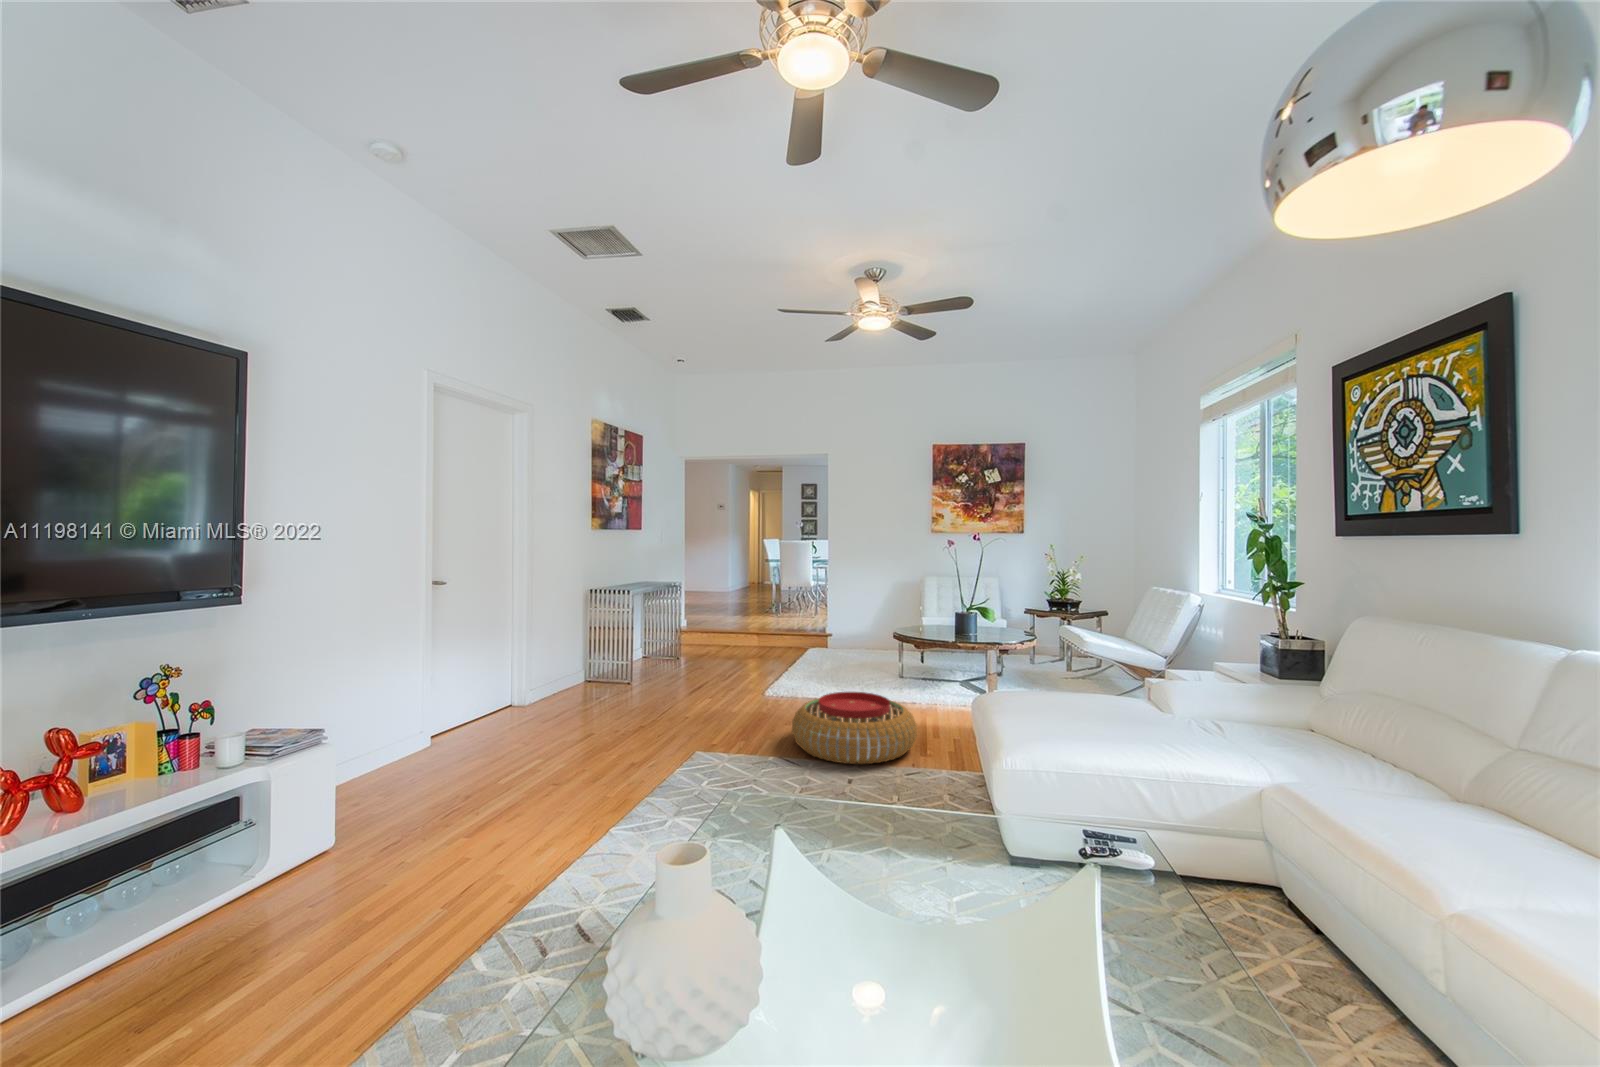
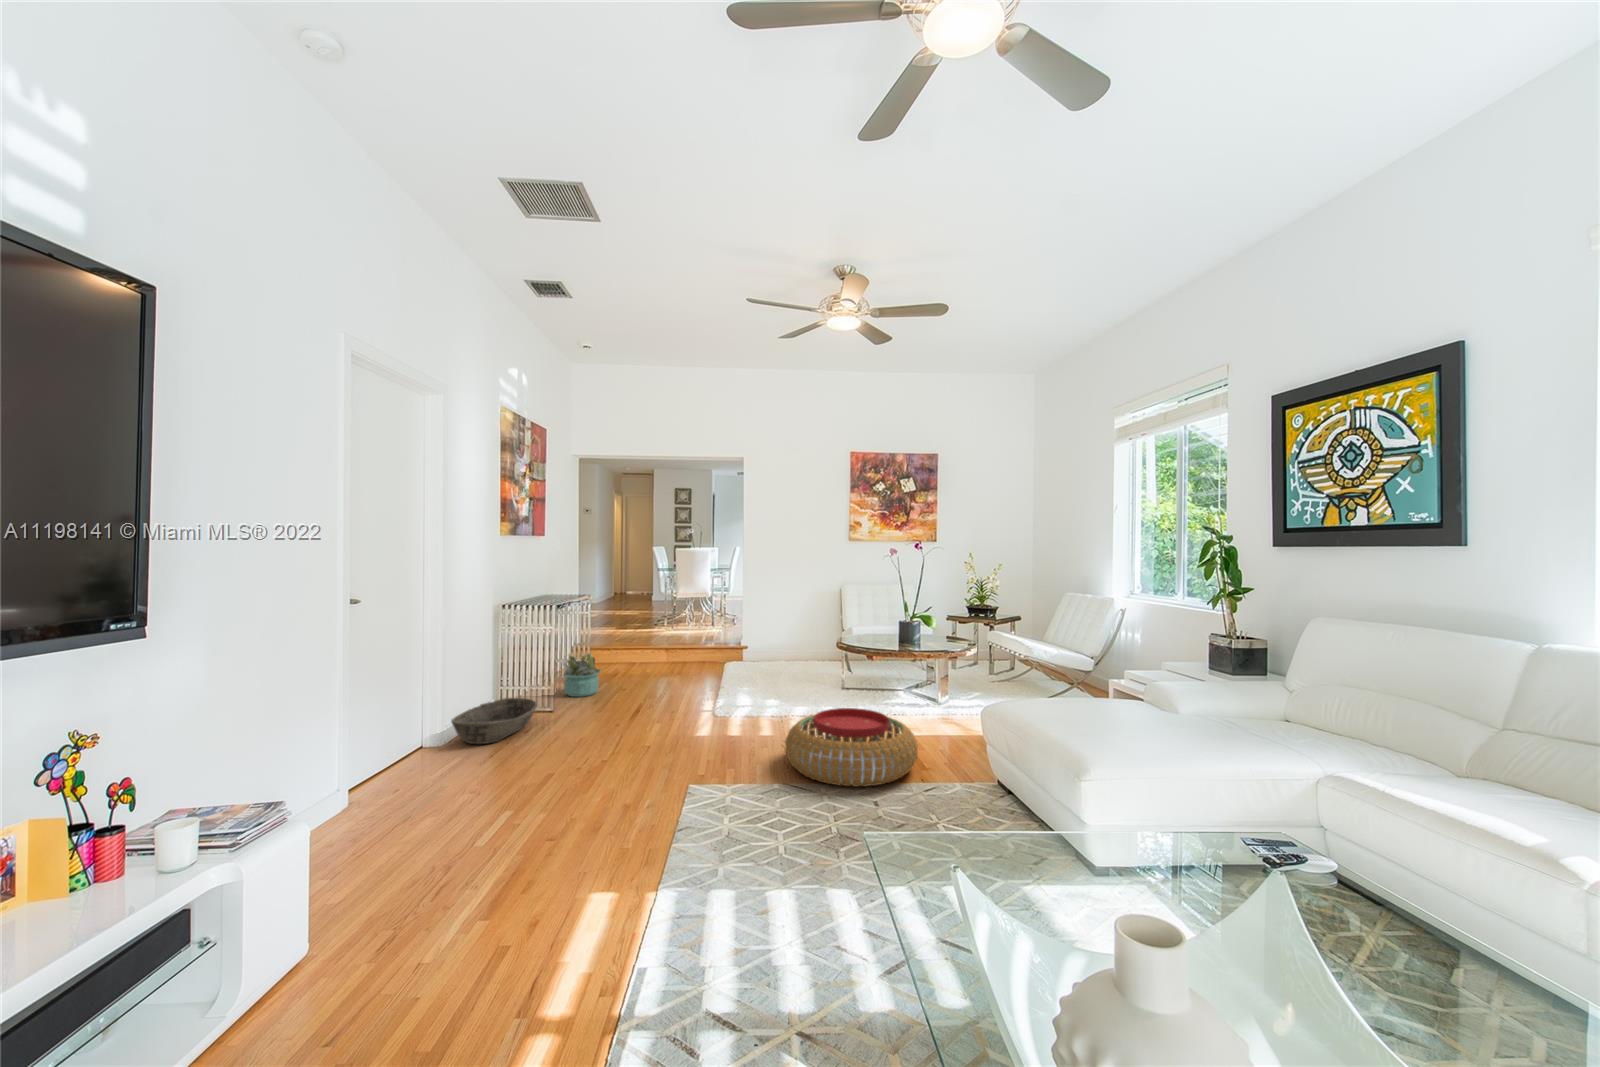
decorative plant: none [644,633,679,671] -> present [561,653,601,697]
basket: none [538,668,613,703] -> present [451,698,537,744]

